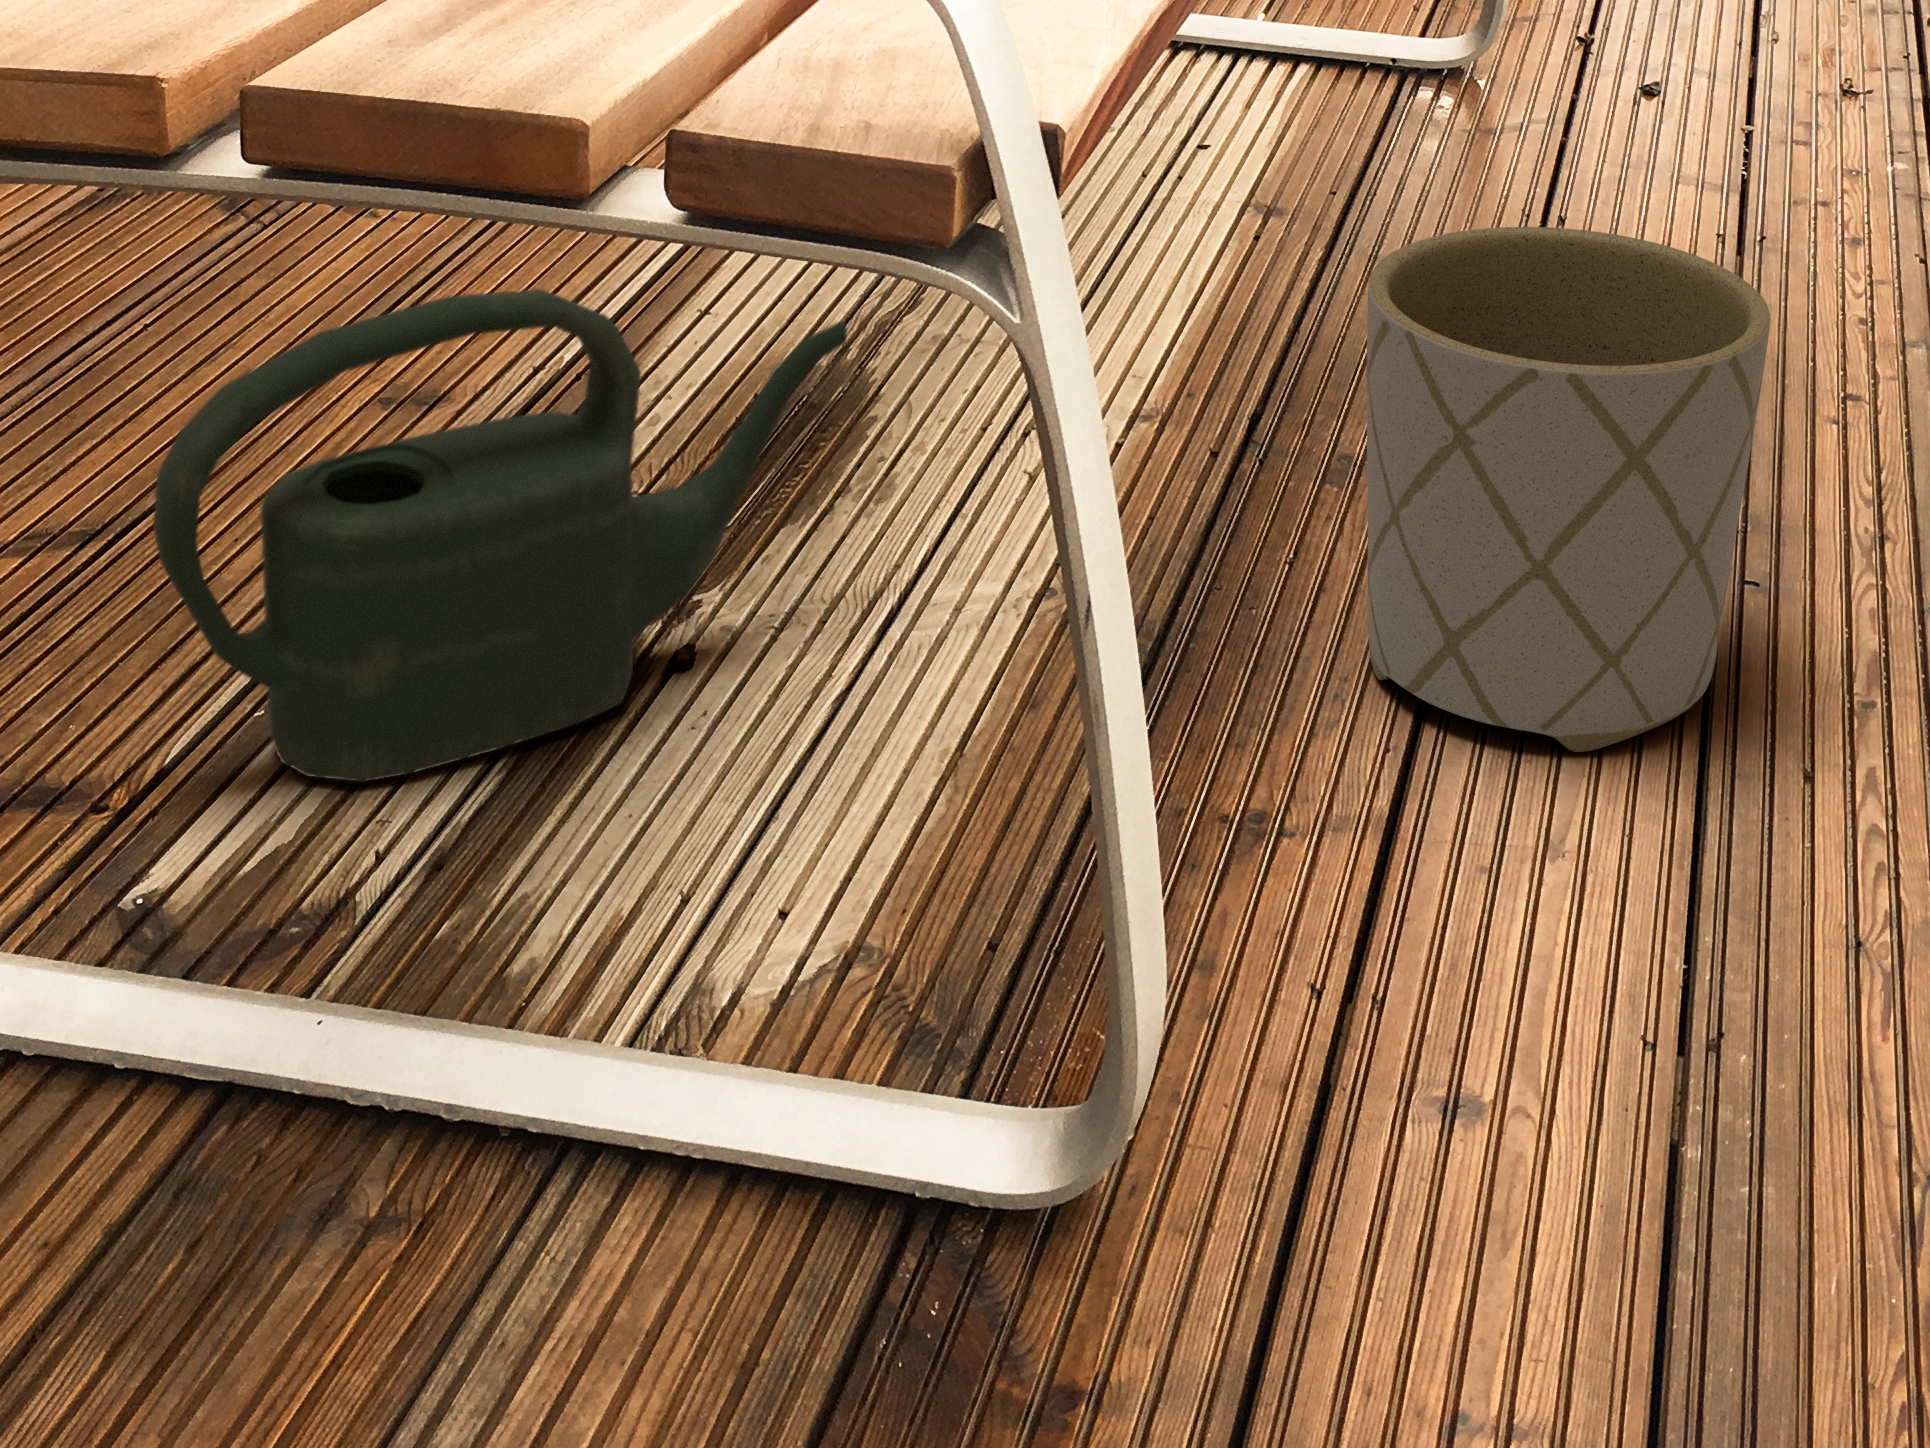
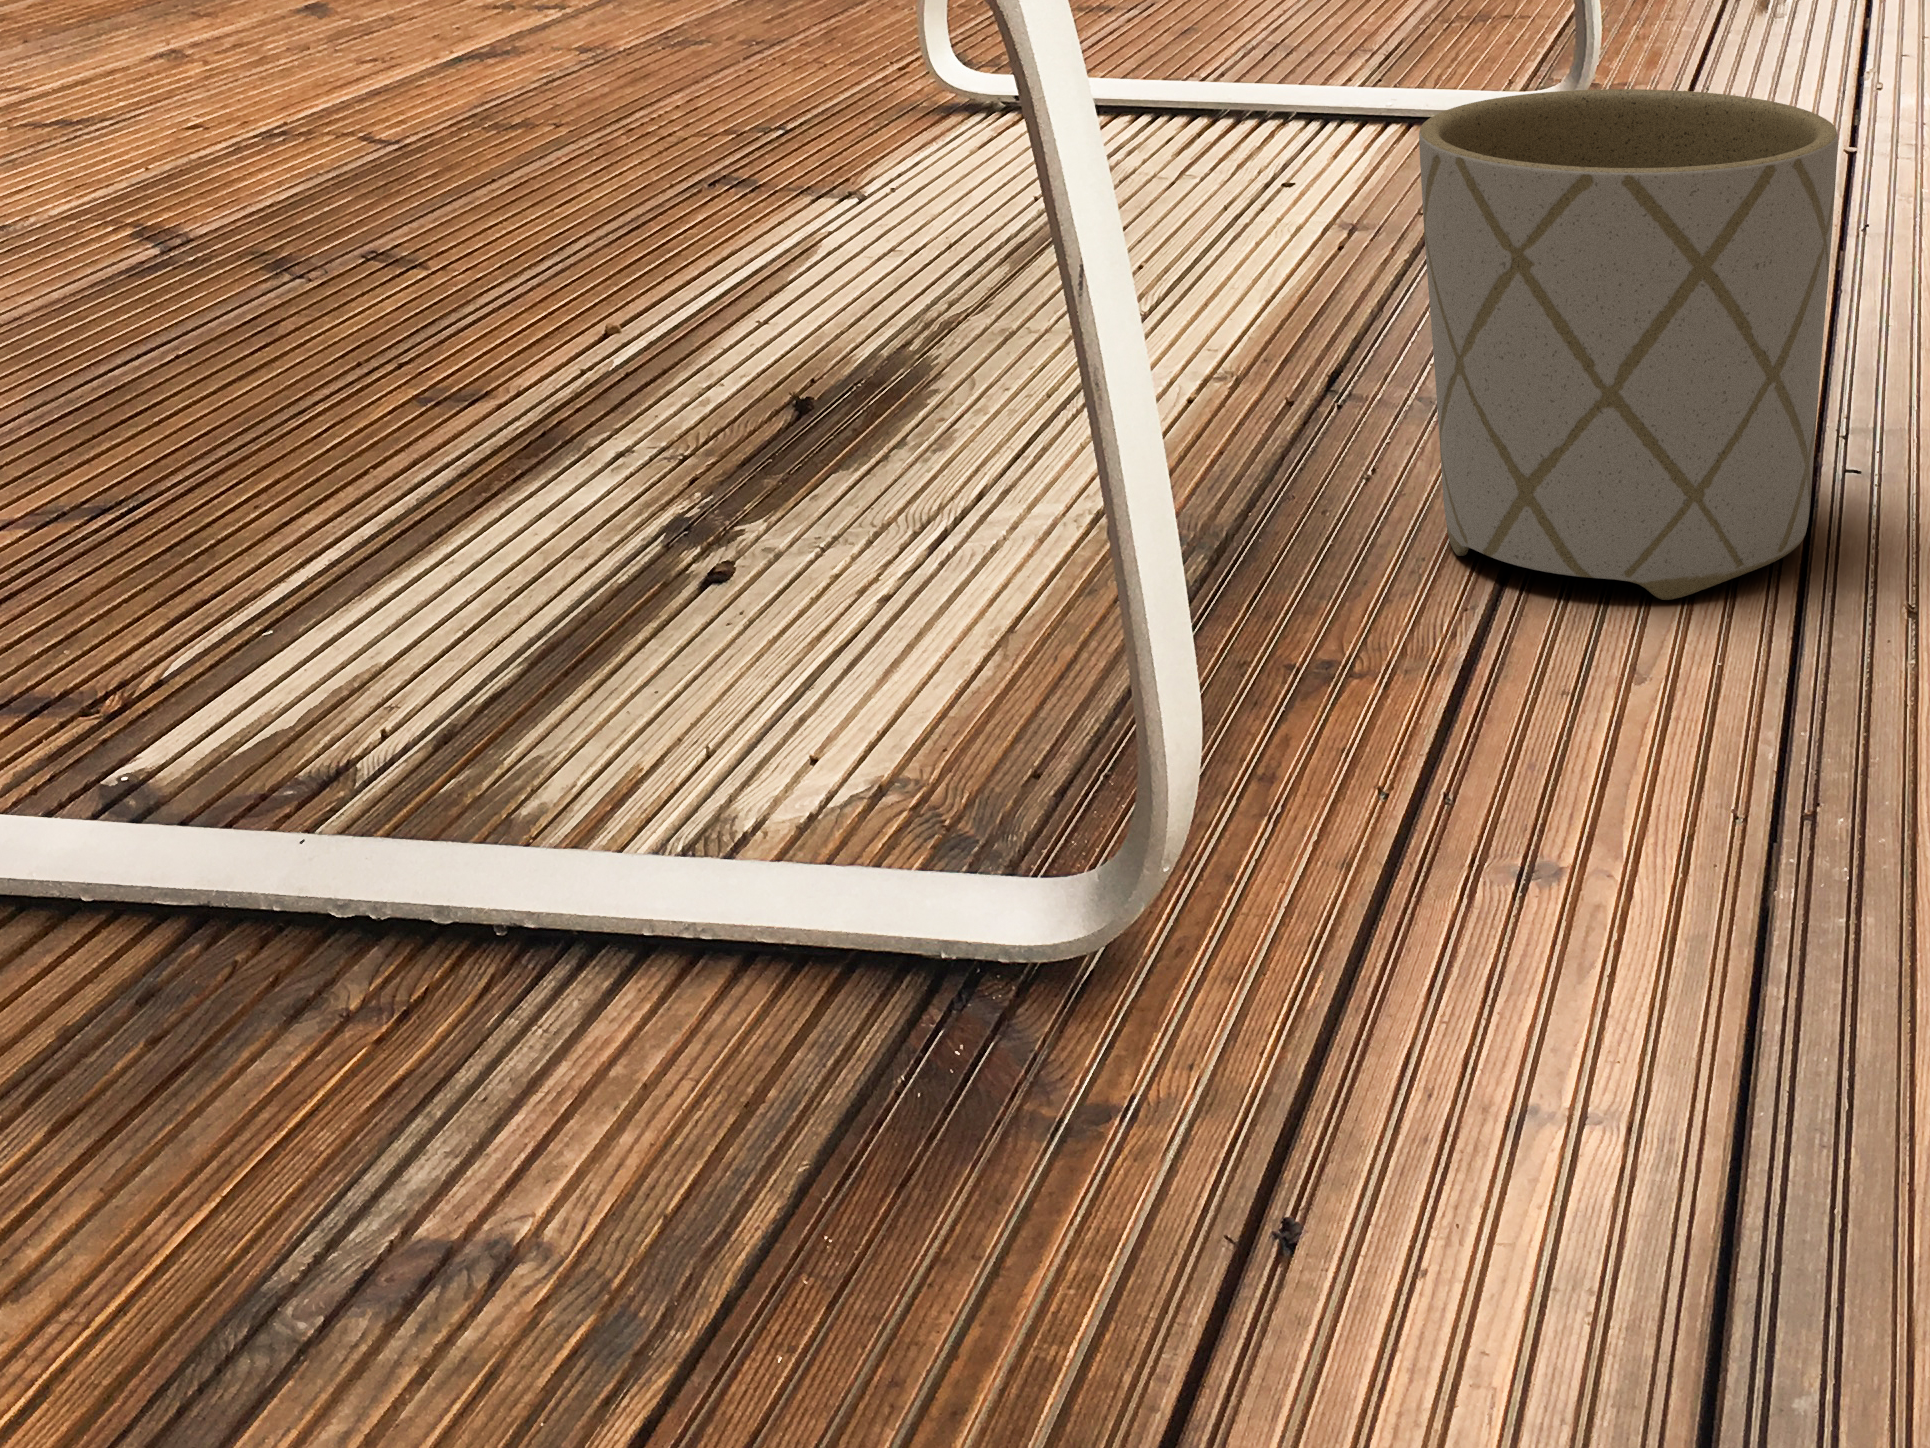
watering can: present [153,289,847,782] -> none [142,161,884,675]

